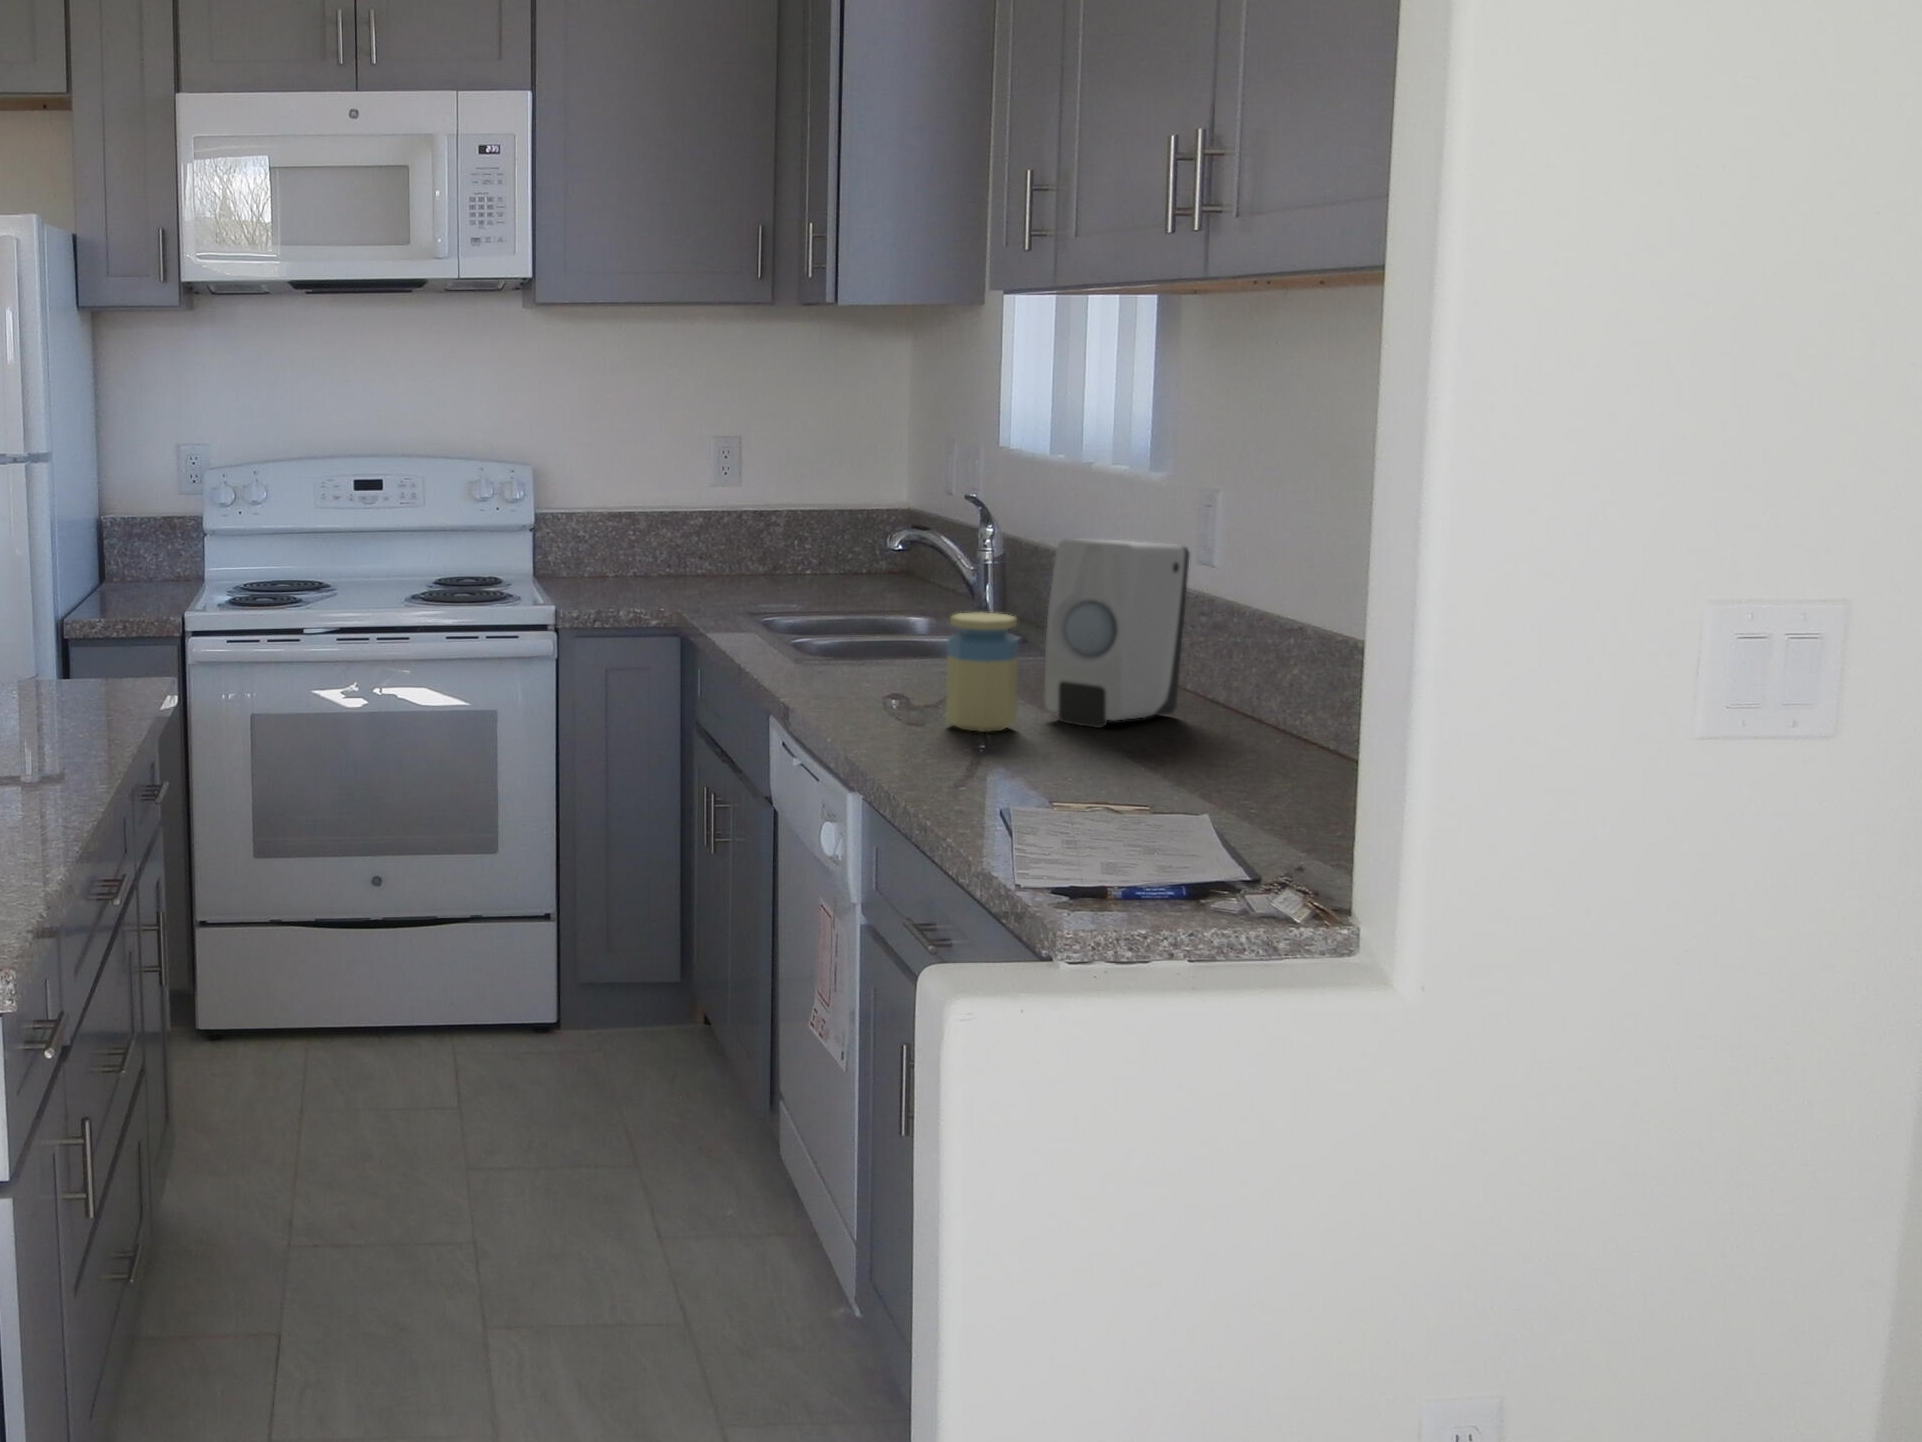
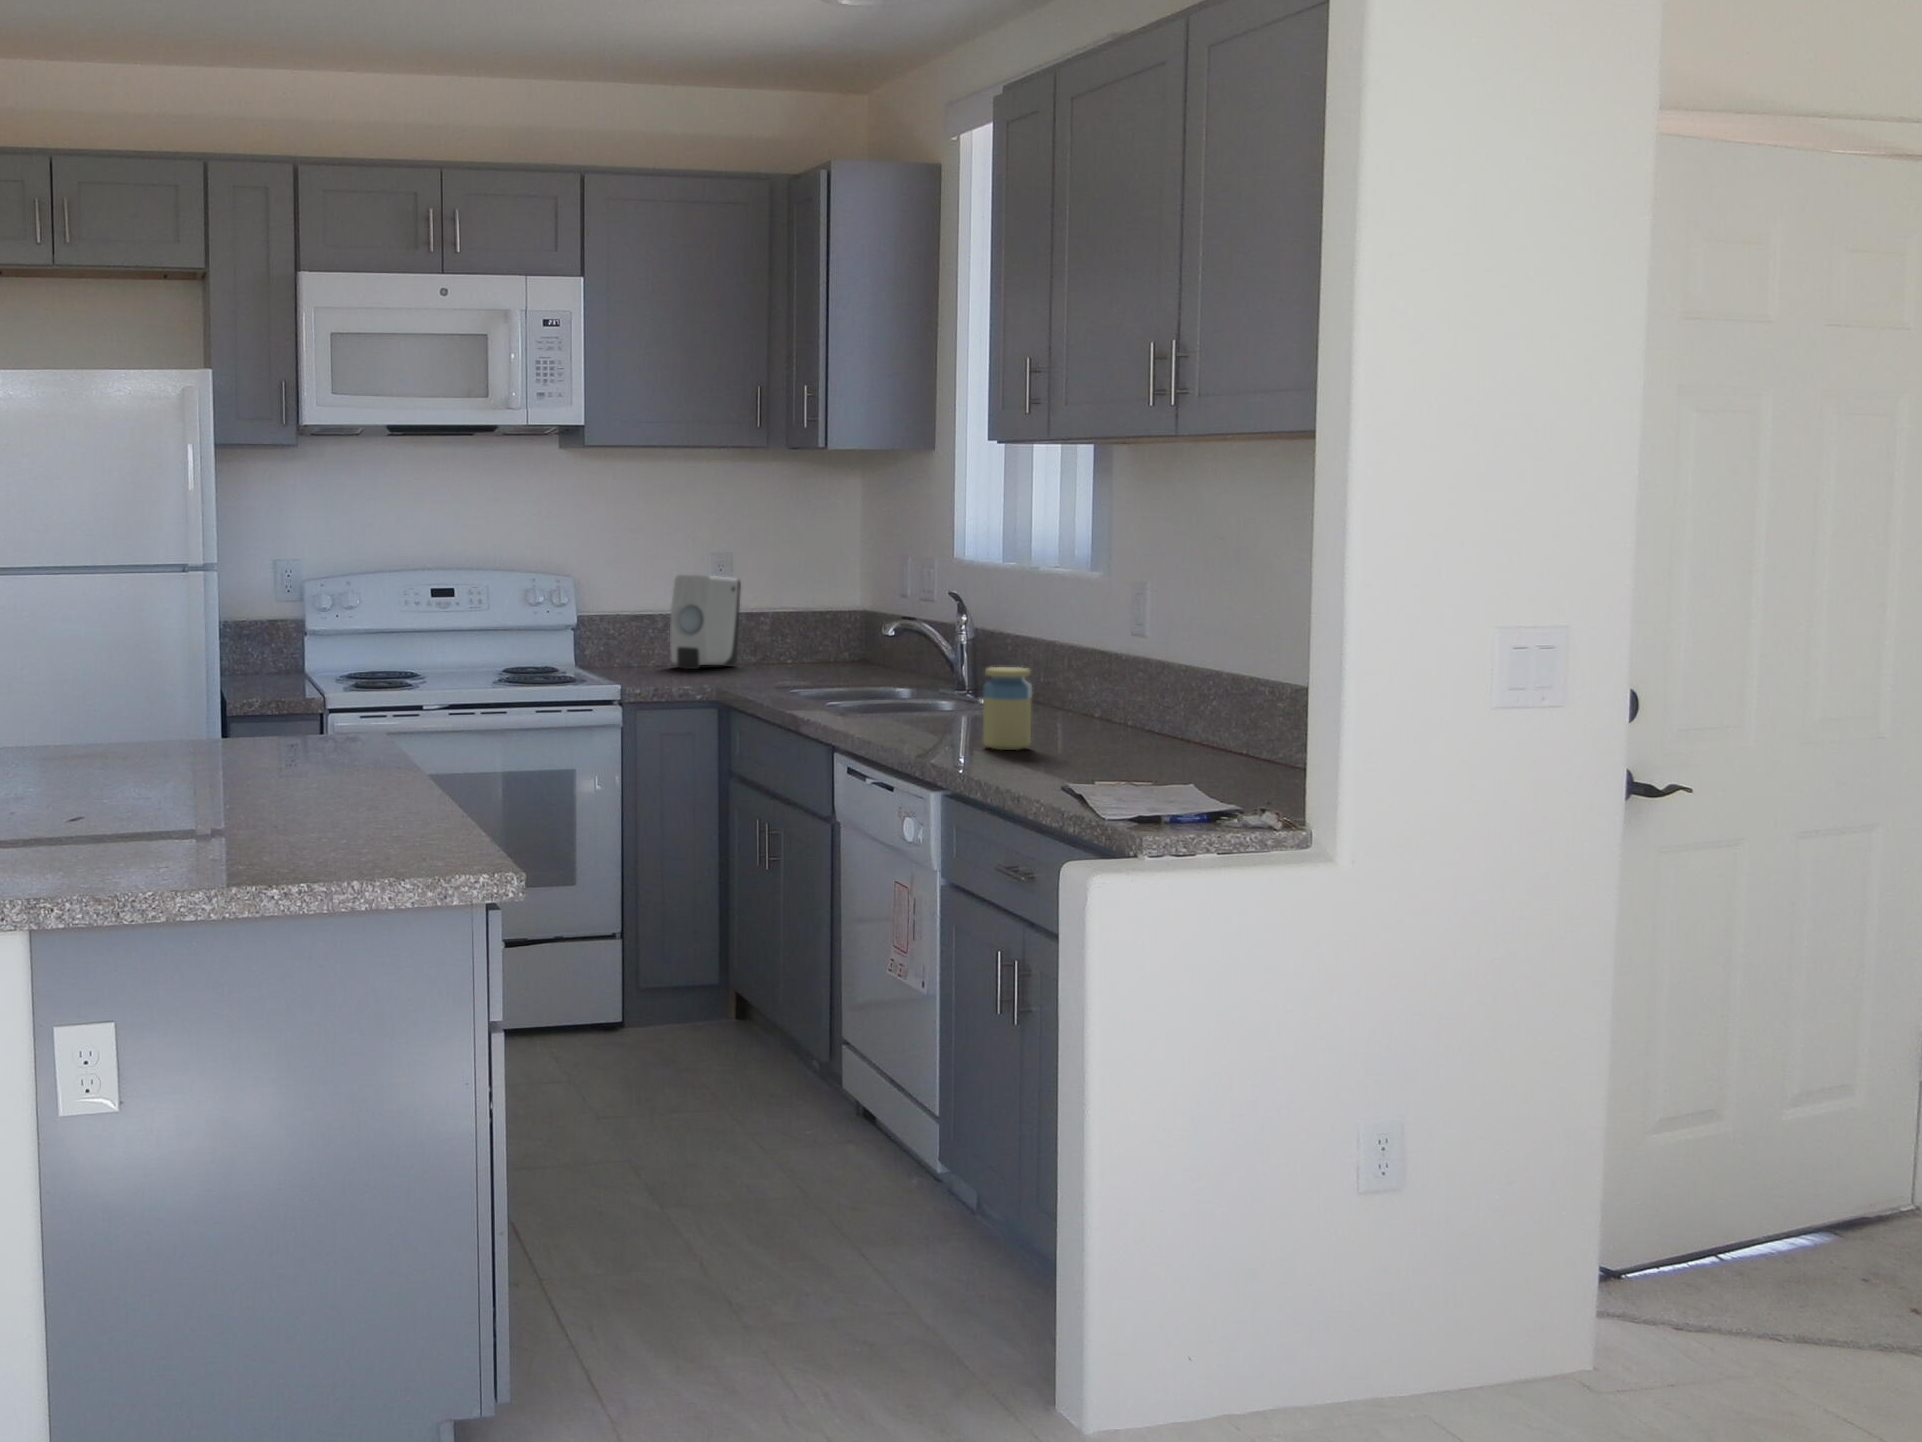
soap dispenser: present [1044,539,1190,728] -> present [670,575,741,669]

